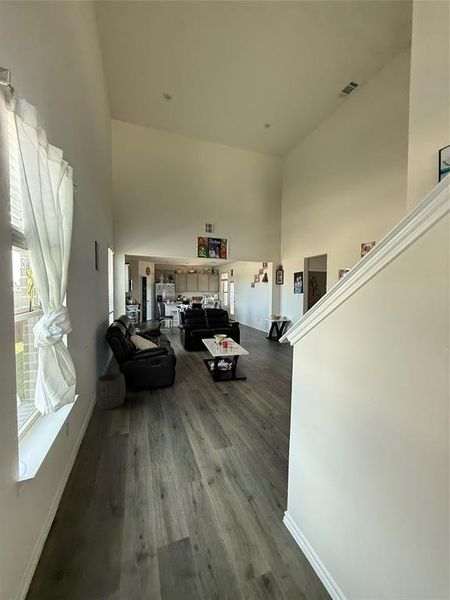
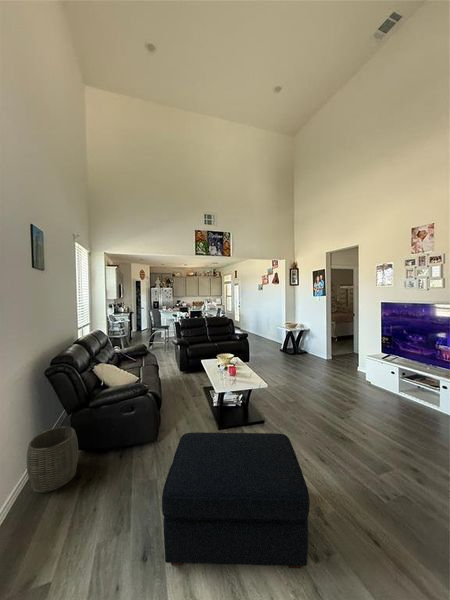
ottoman: none [186,373,265,436] -> present [162,432,310,568]

